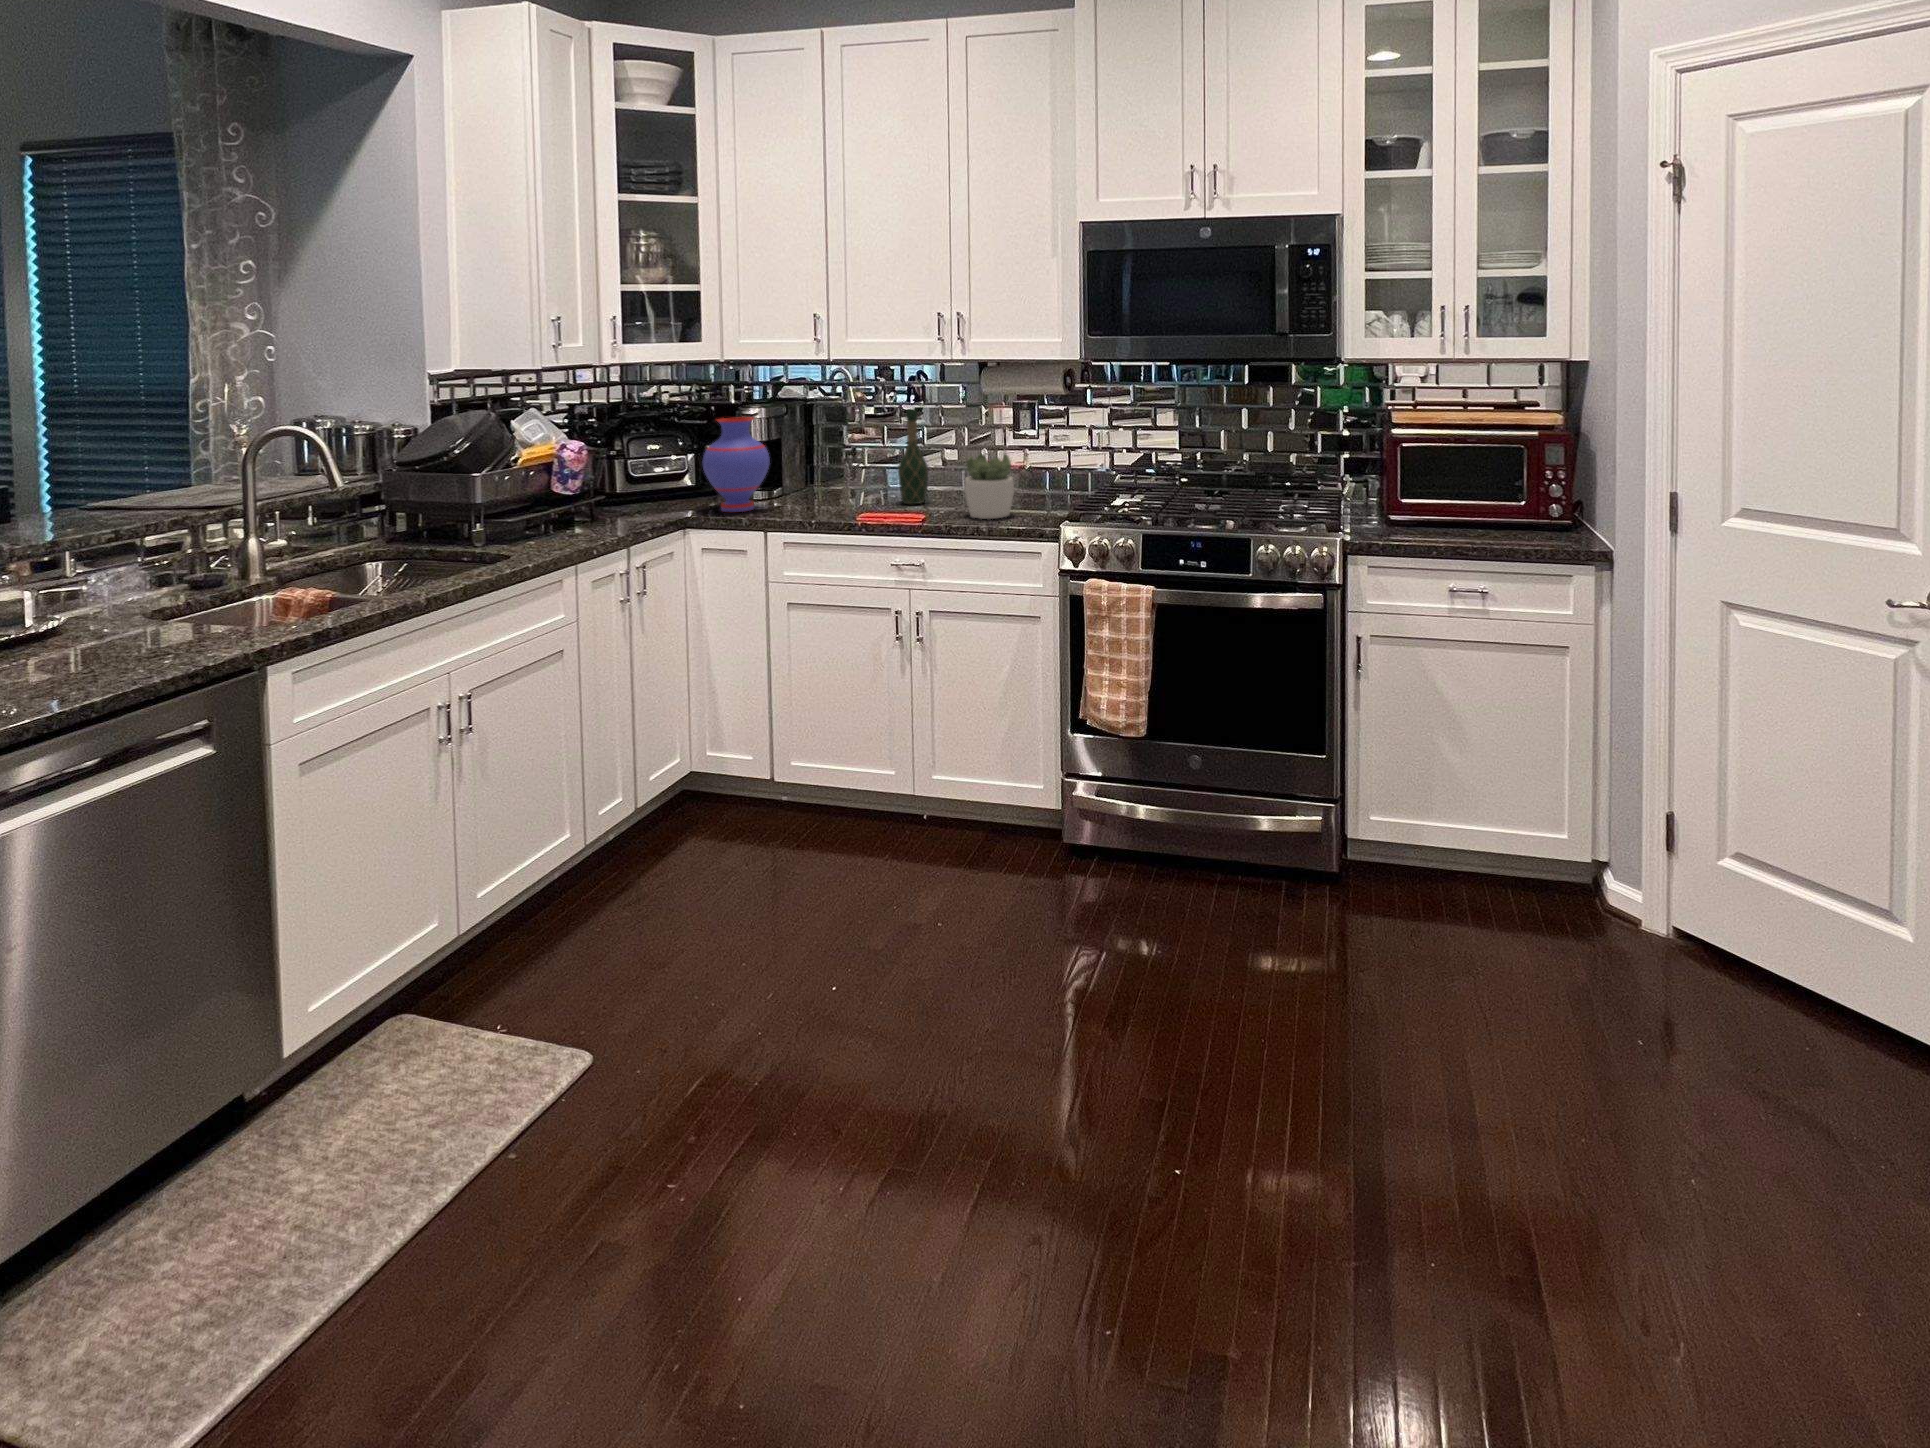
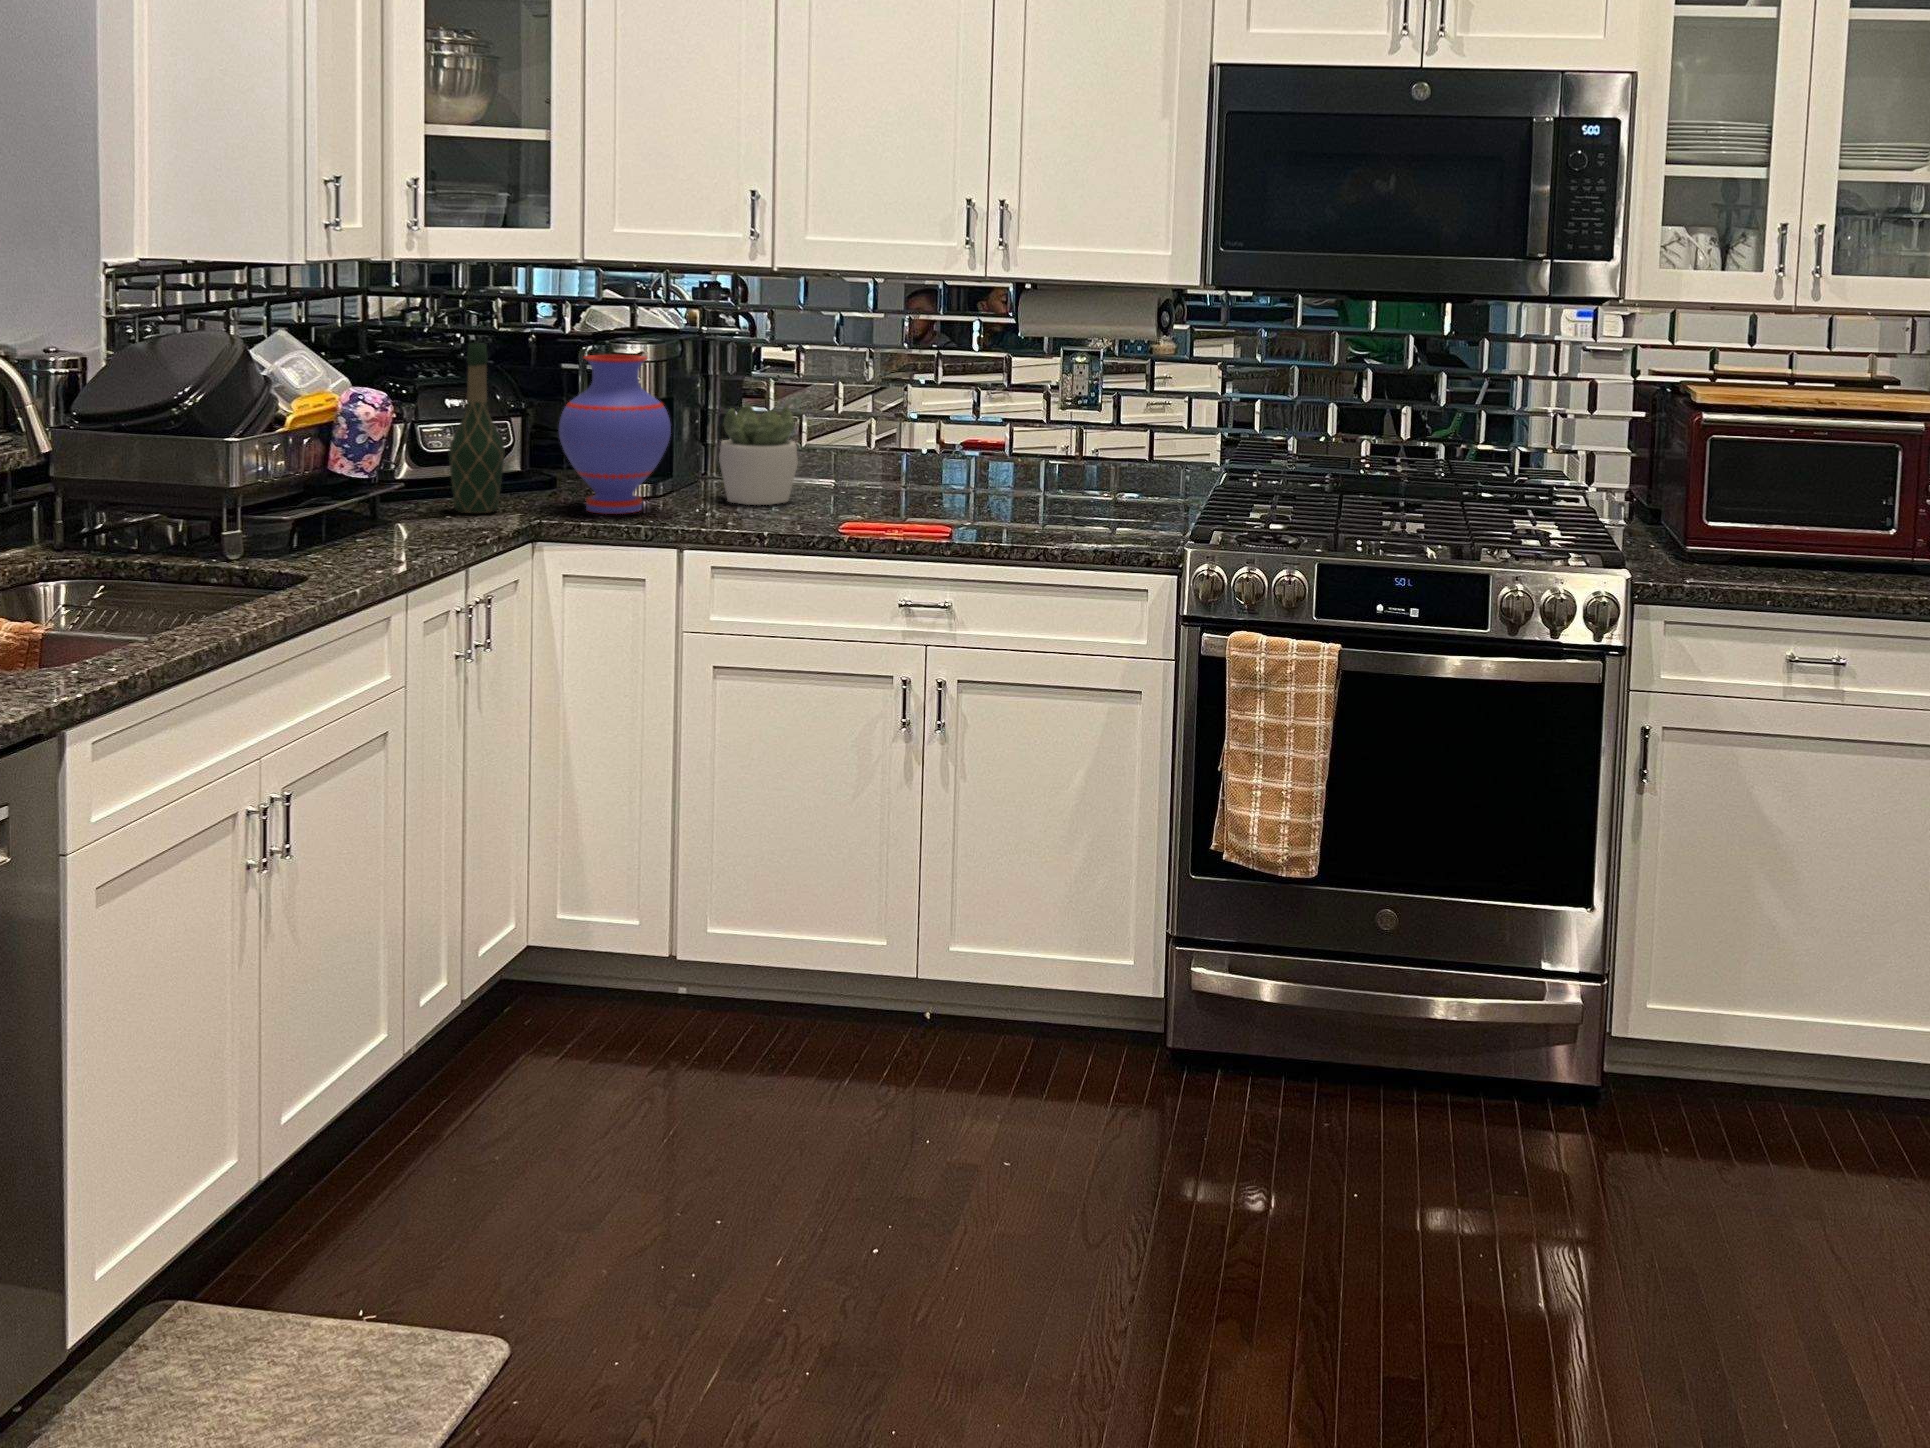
wine bottle: present [898,409,928,504] -> present [448,343,505,513]
succulent plant: present [964,453,1014,519] -> present [719,405,798,505]

